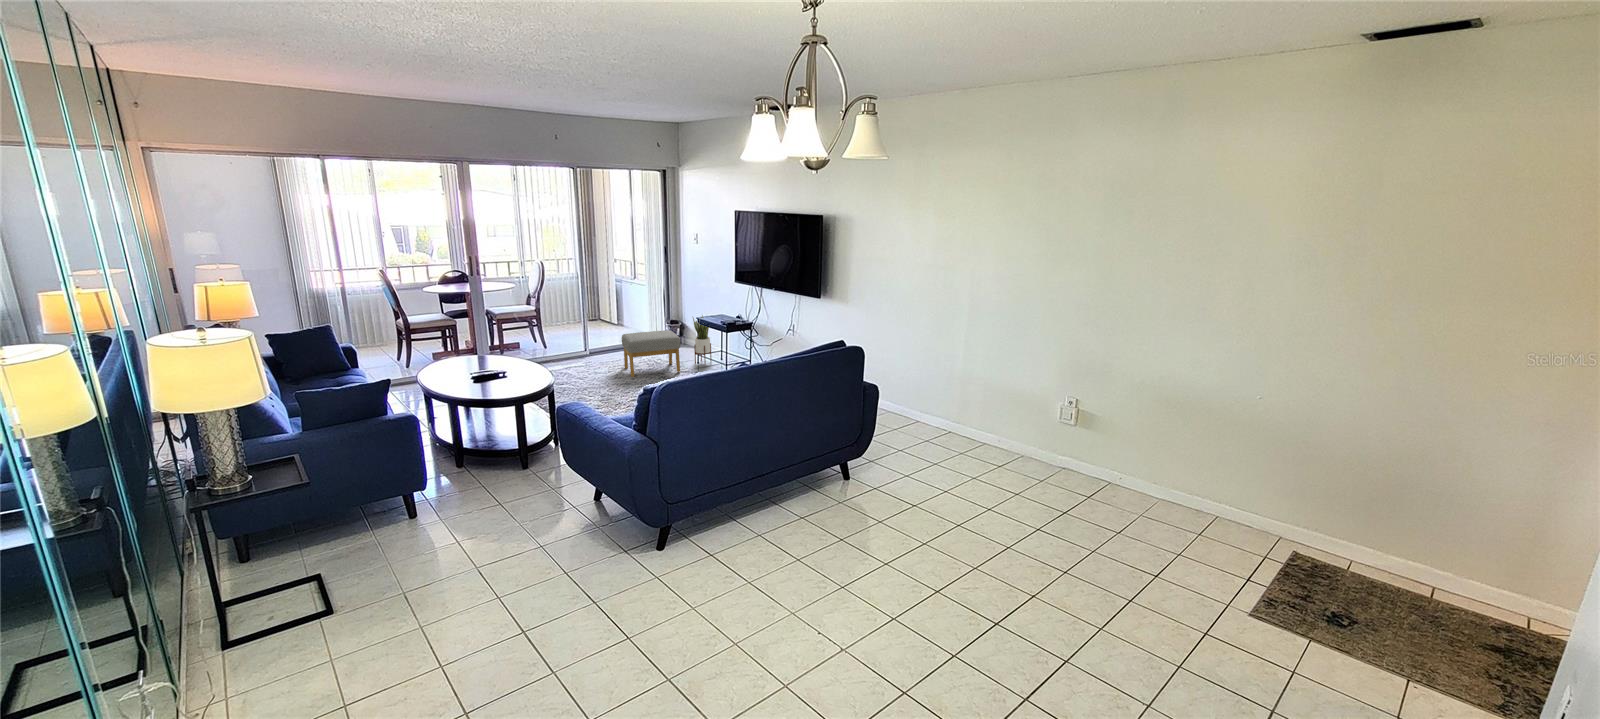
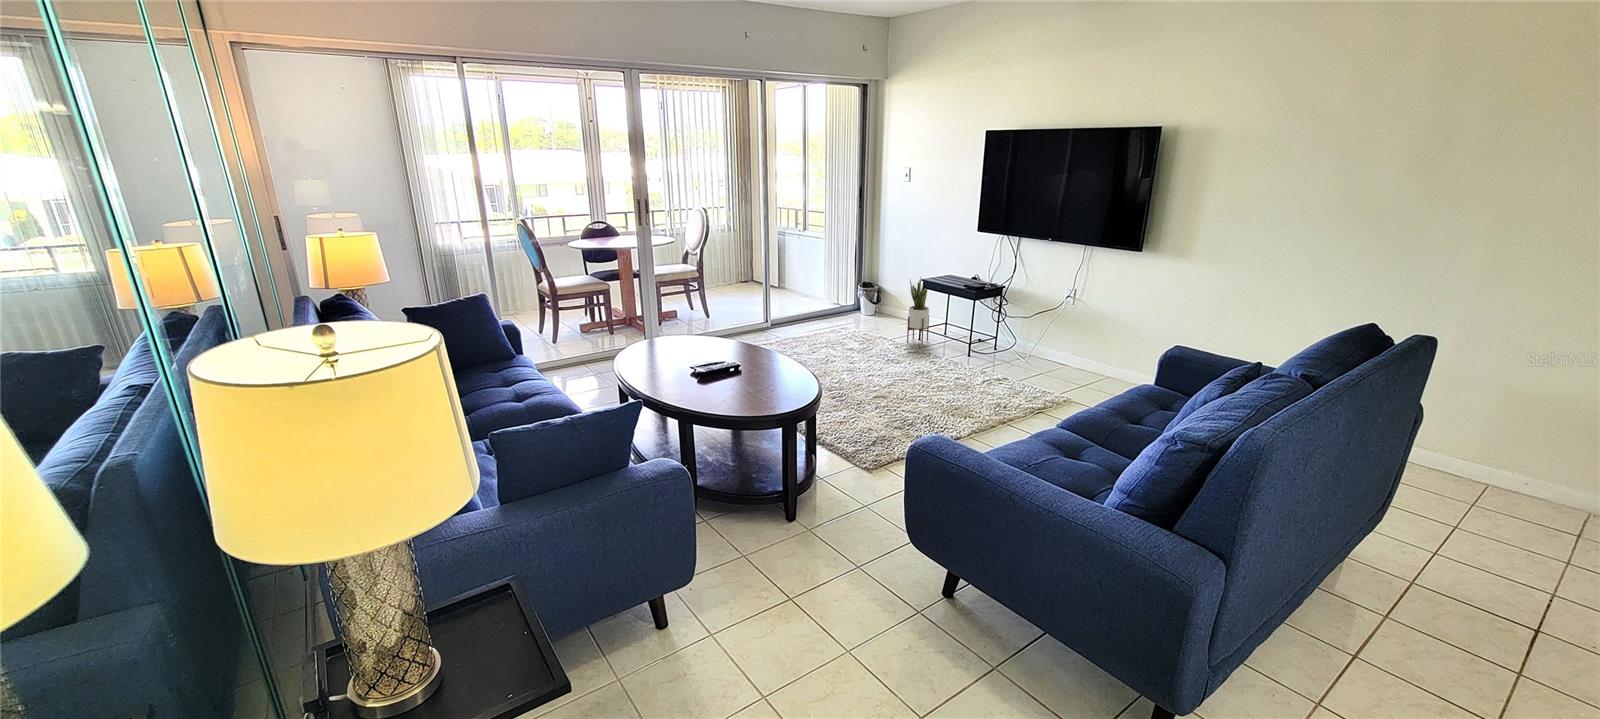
footstool: present [622,330,680,377] -> none [817,298,898,361]

